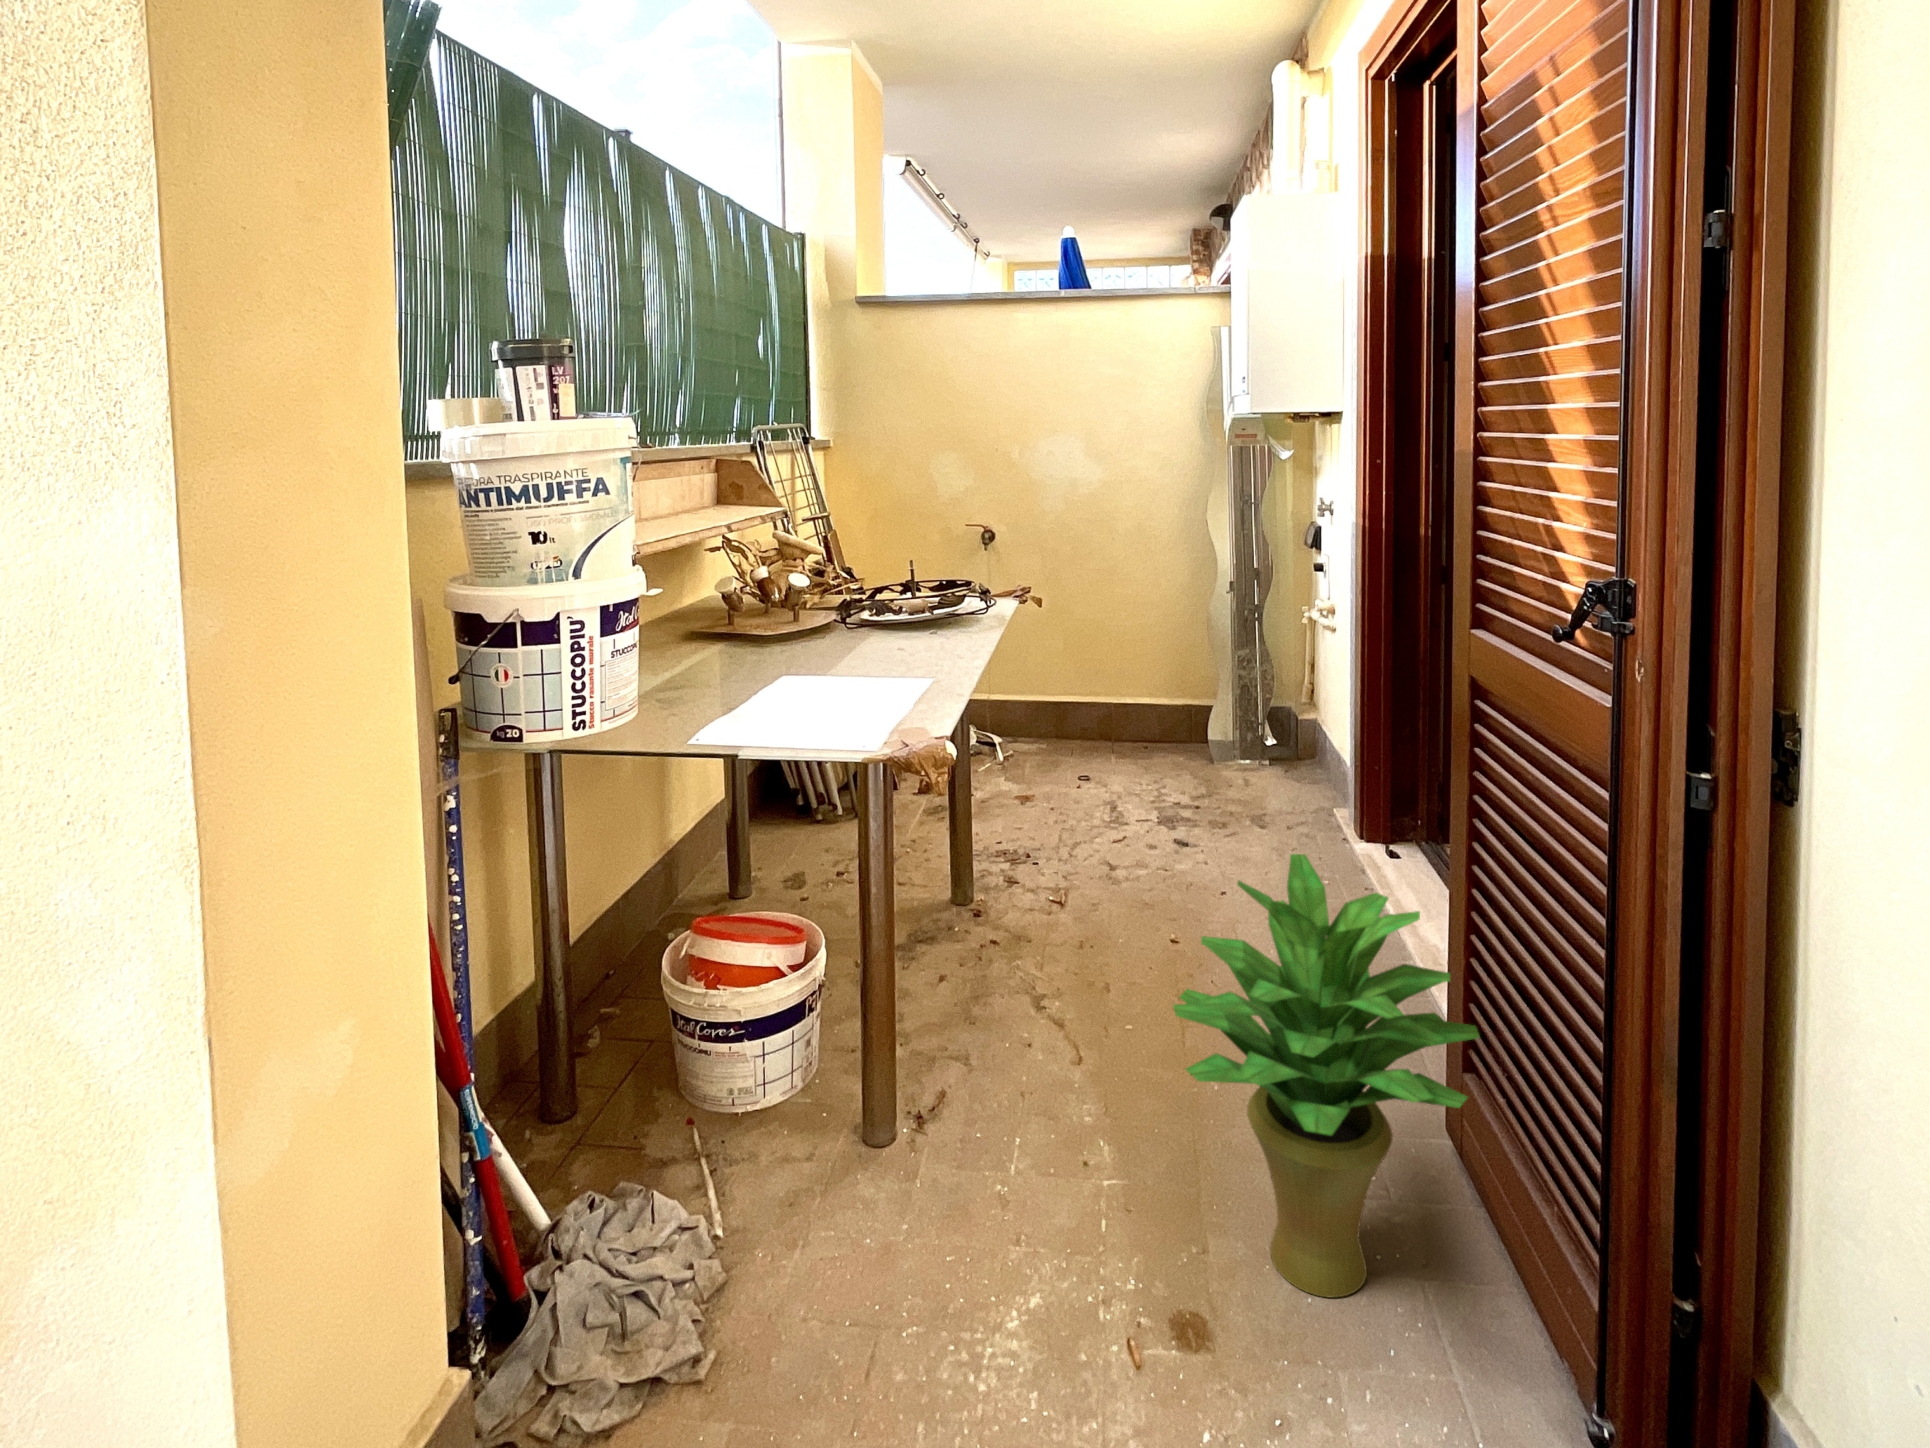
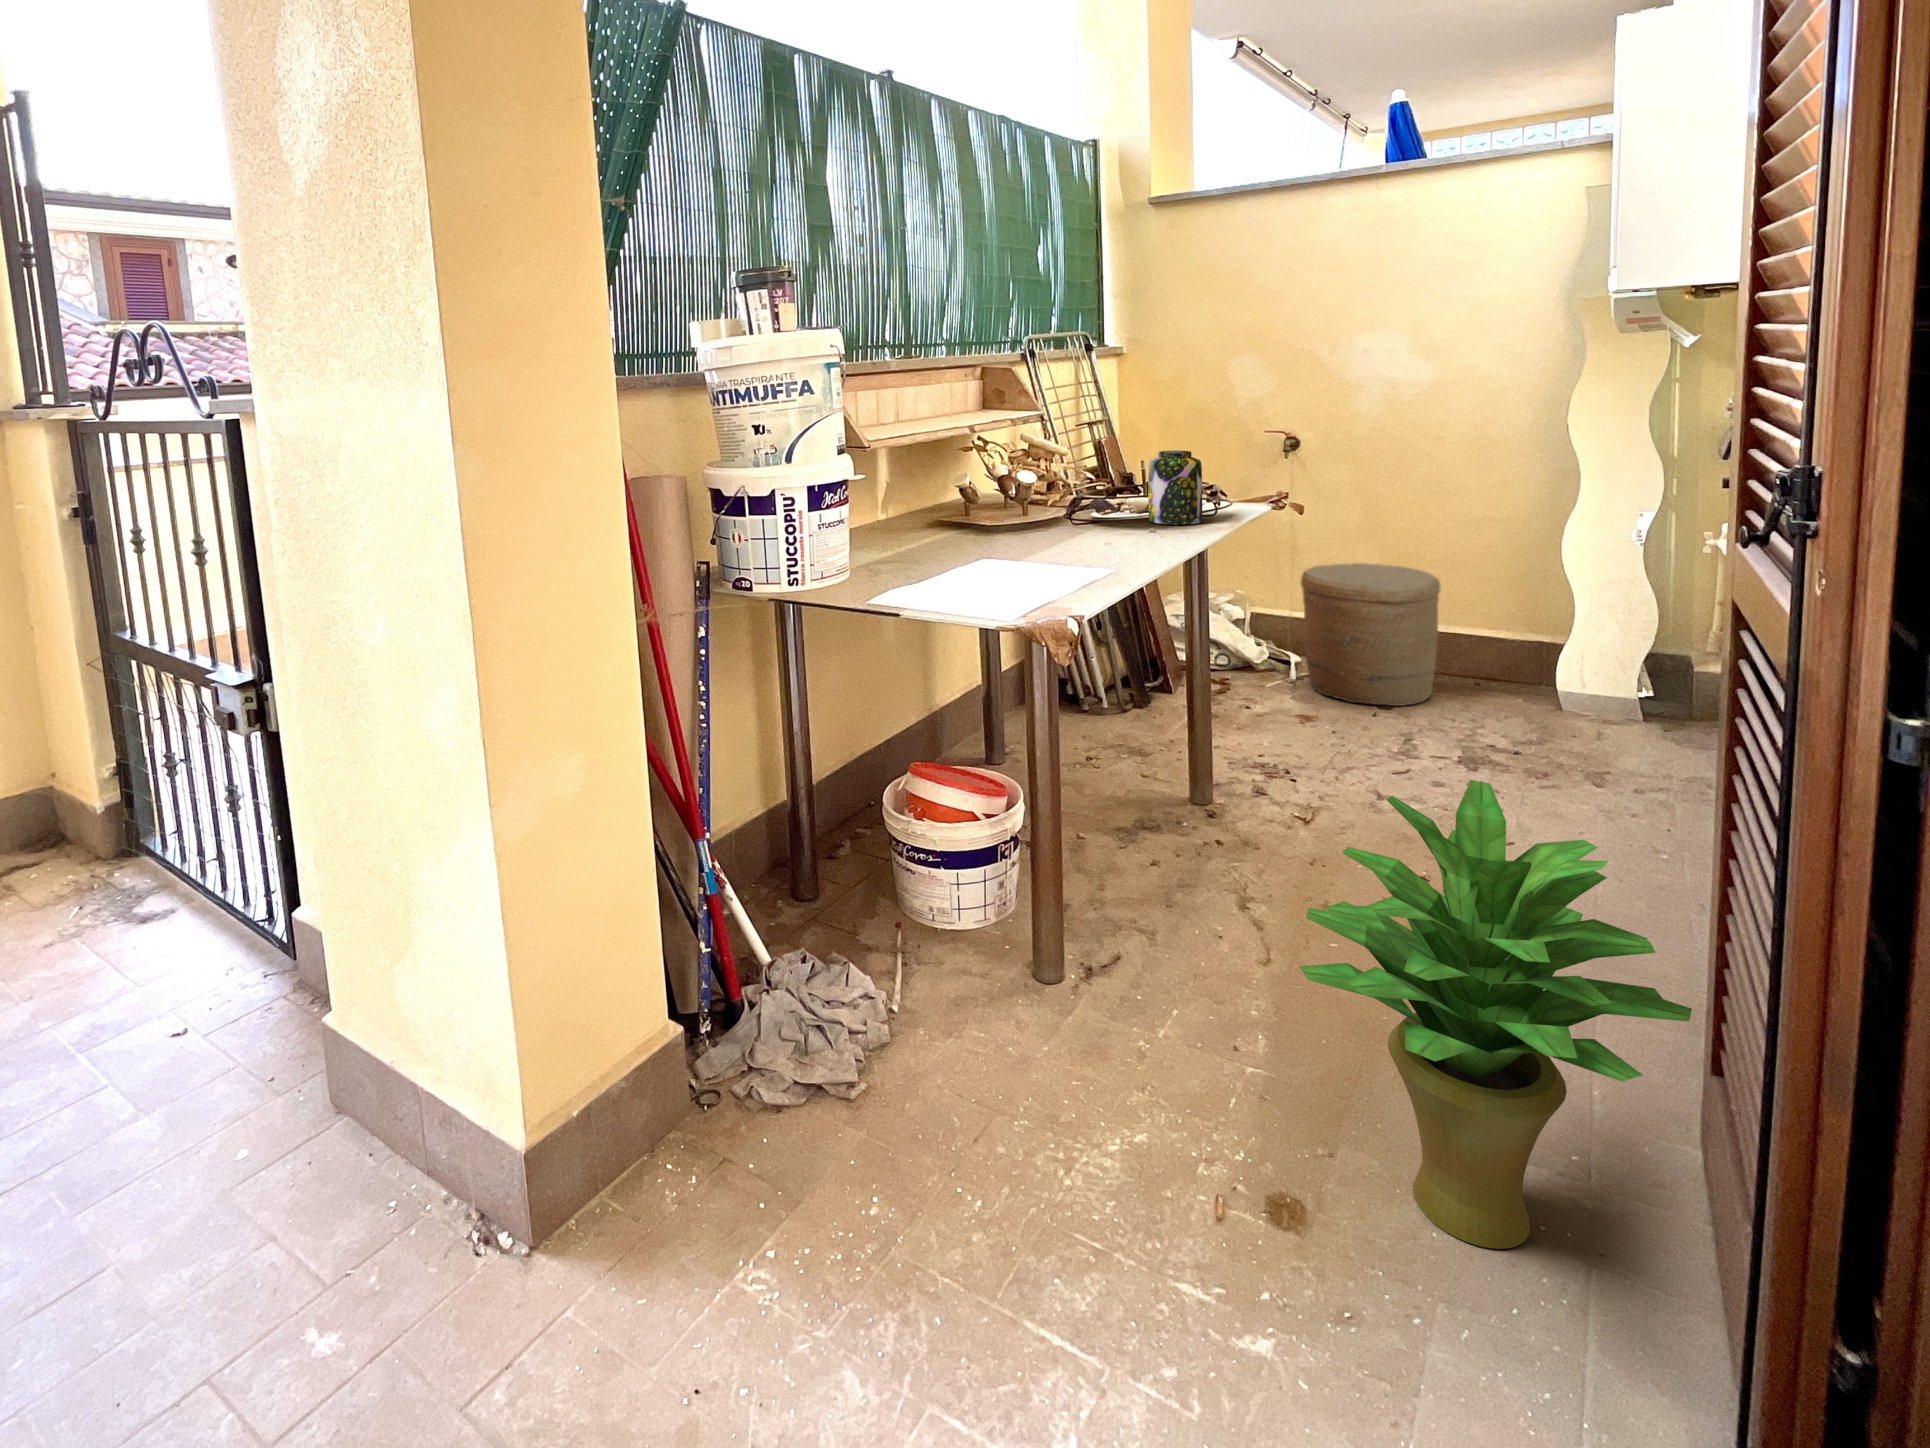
jar: none [911,549,962,623] -> present [1148,451,1202,525]
woven basket: none [1007,647,1120,778] -> present [1300,563,1440,706]

